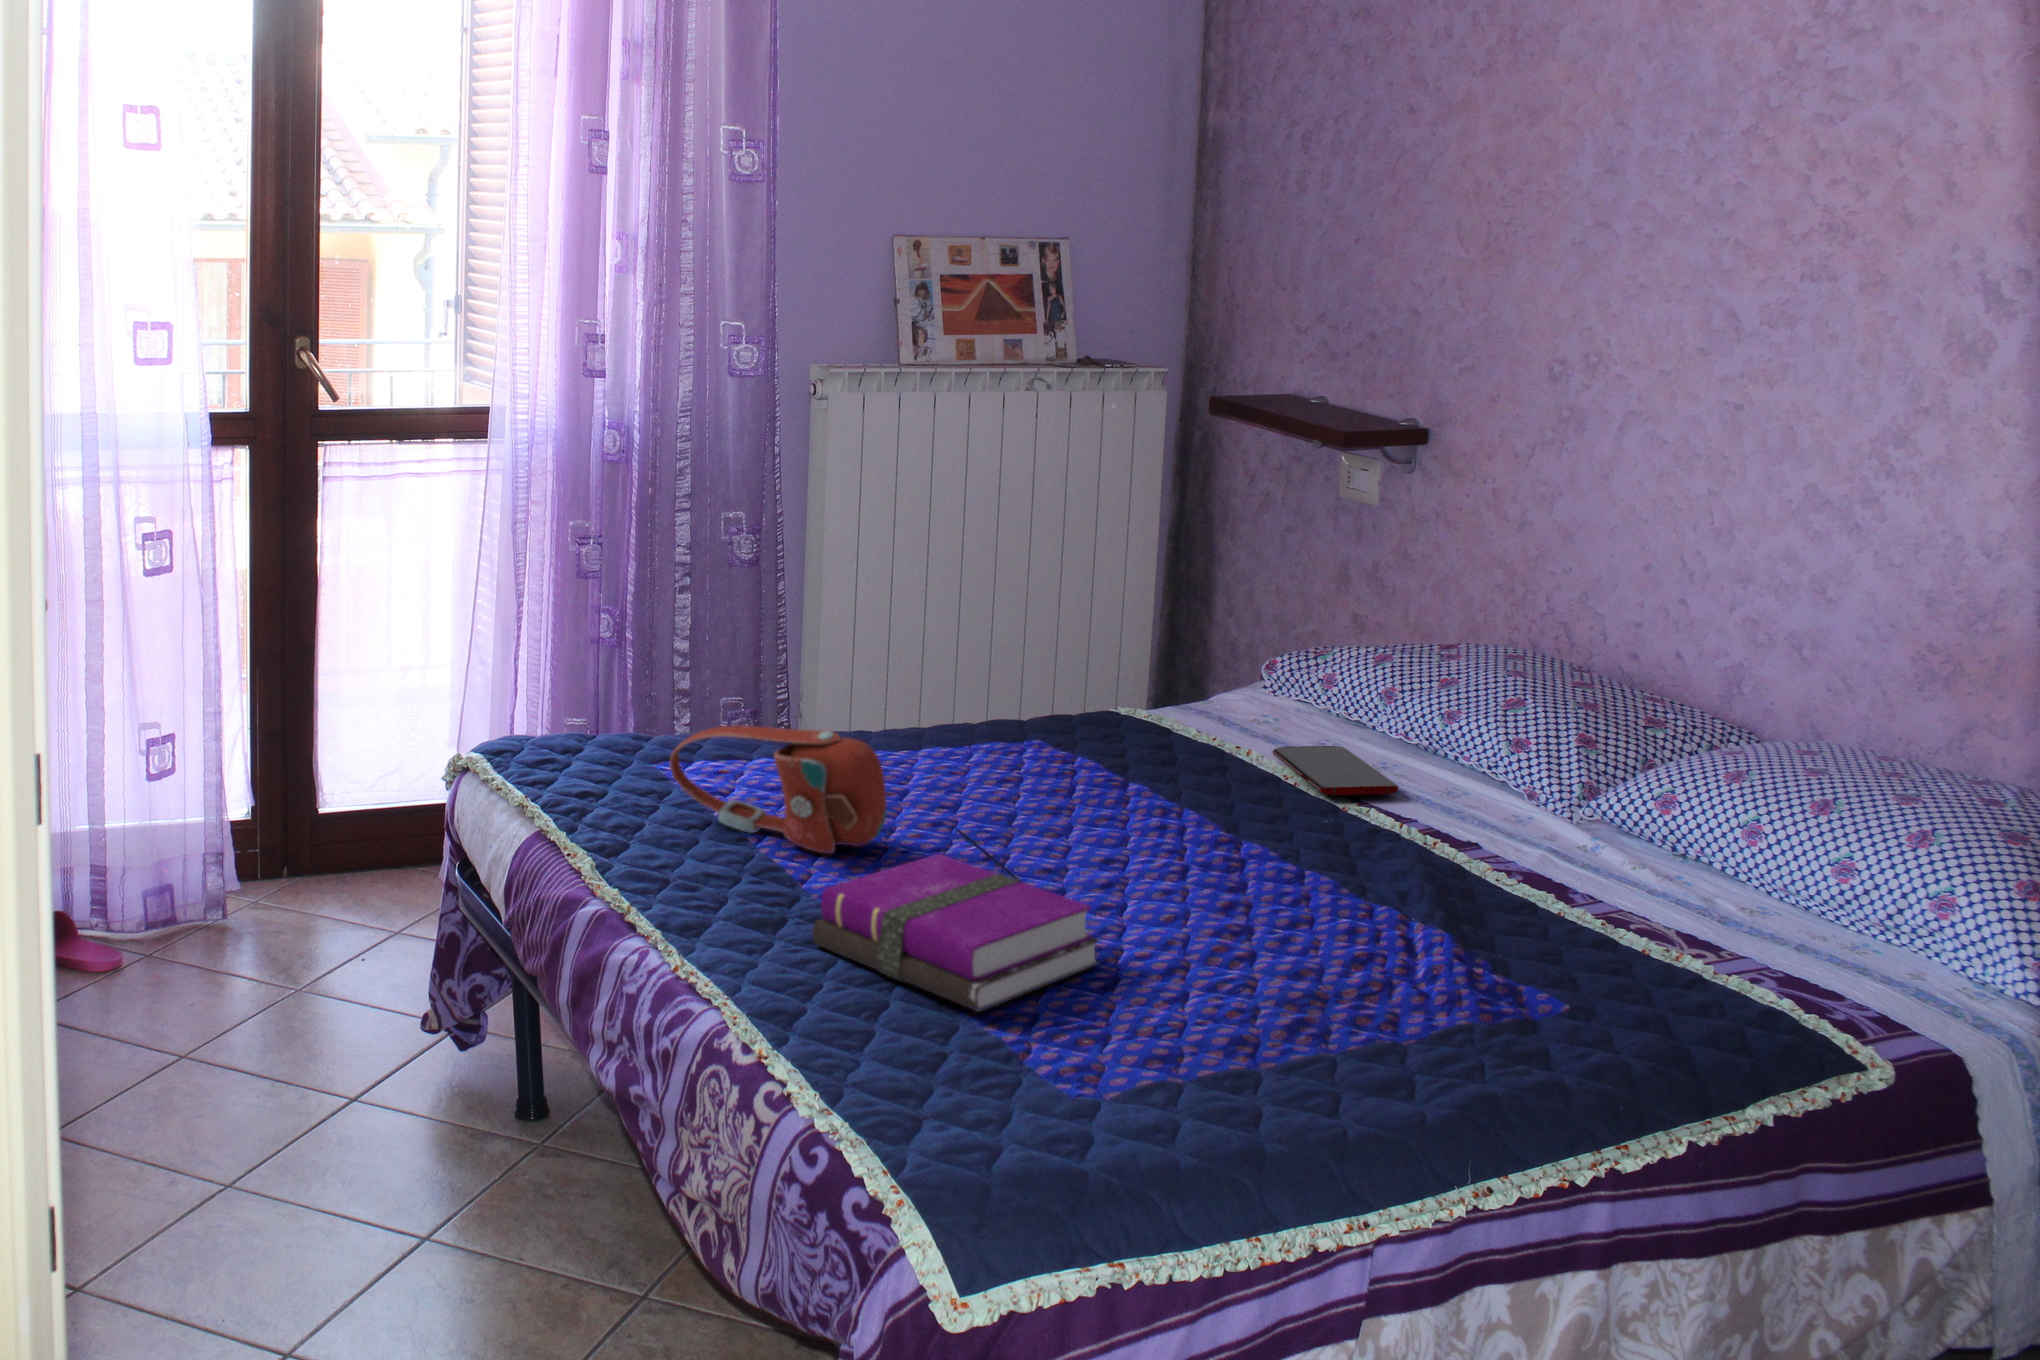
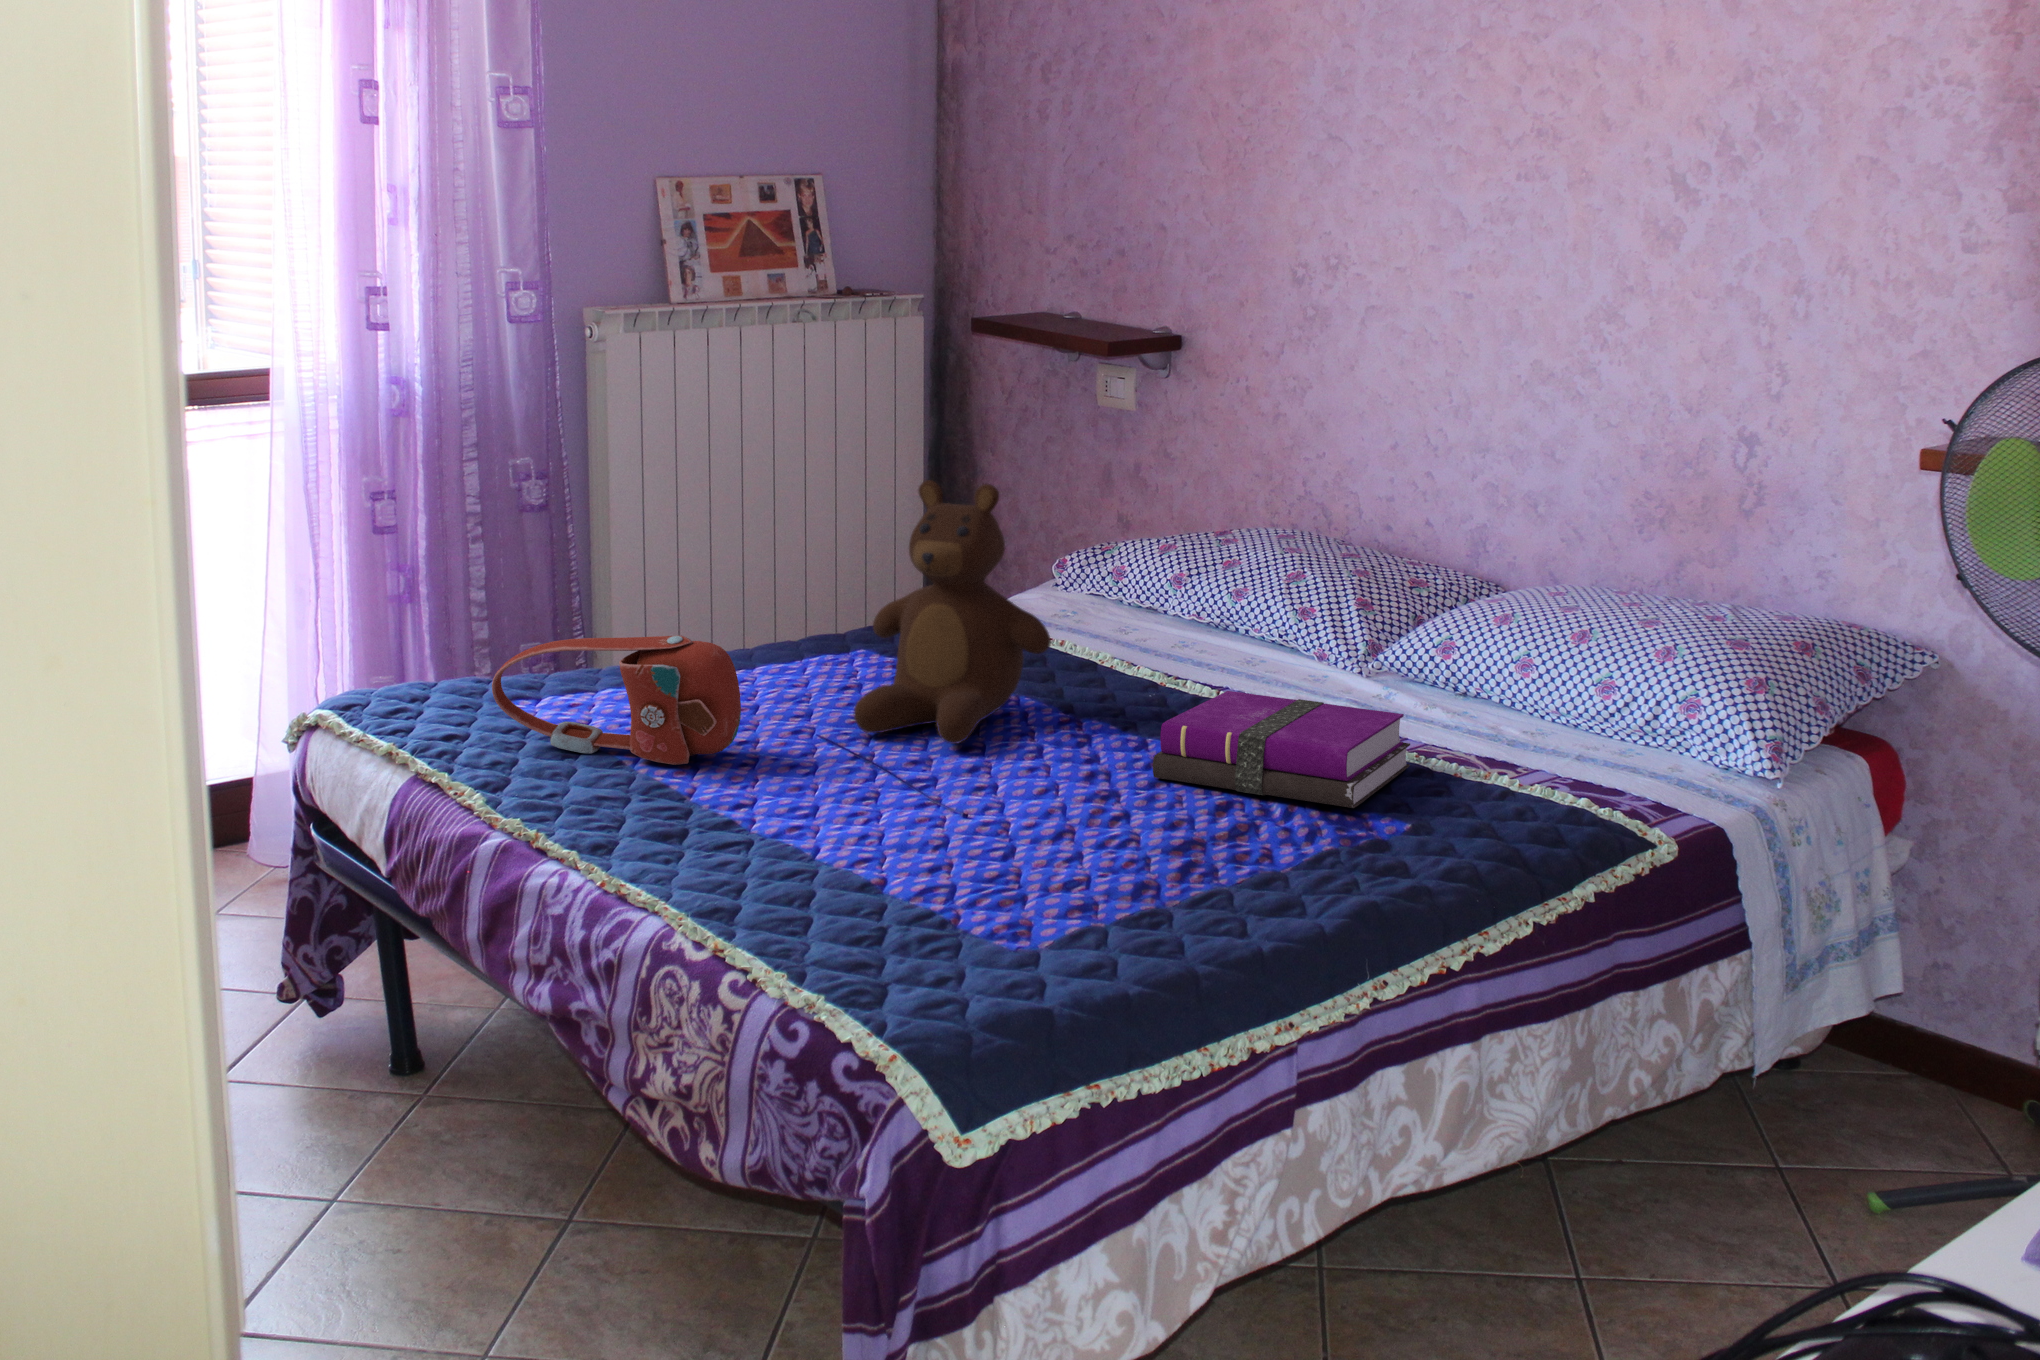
teddy bear: none [1001,590,1203,859] -> present [853,480,1051,744]
smartphone: present [1273,746,1399,795] -> none [1085,632,1211,672]
notebook: present [812,854,1100,1012] -> present [1153,691,1410,808]

